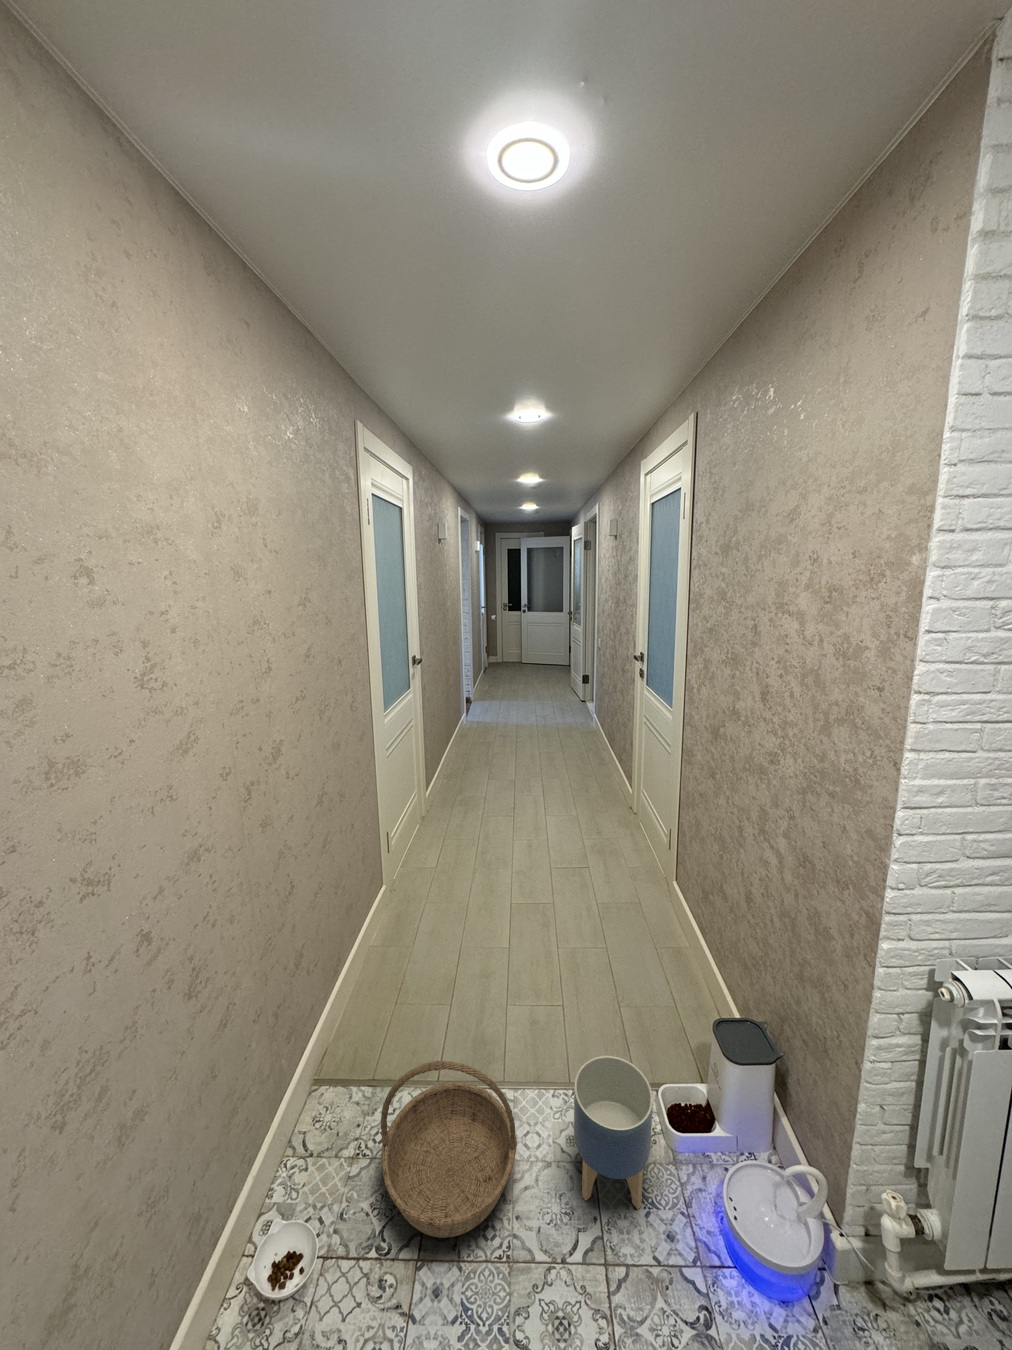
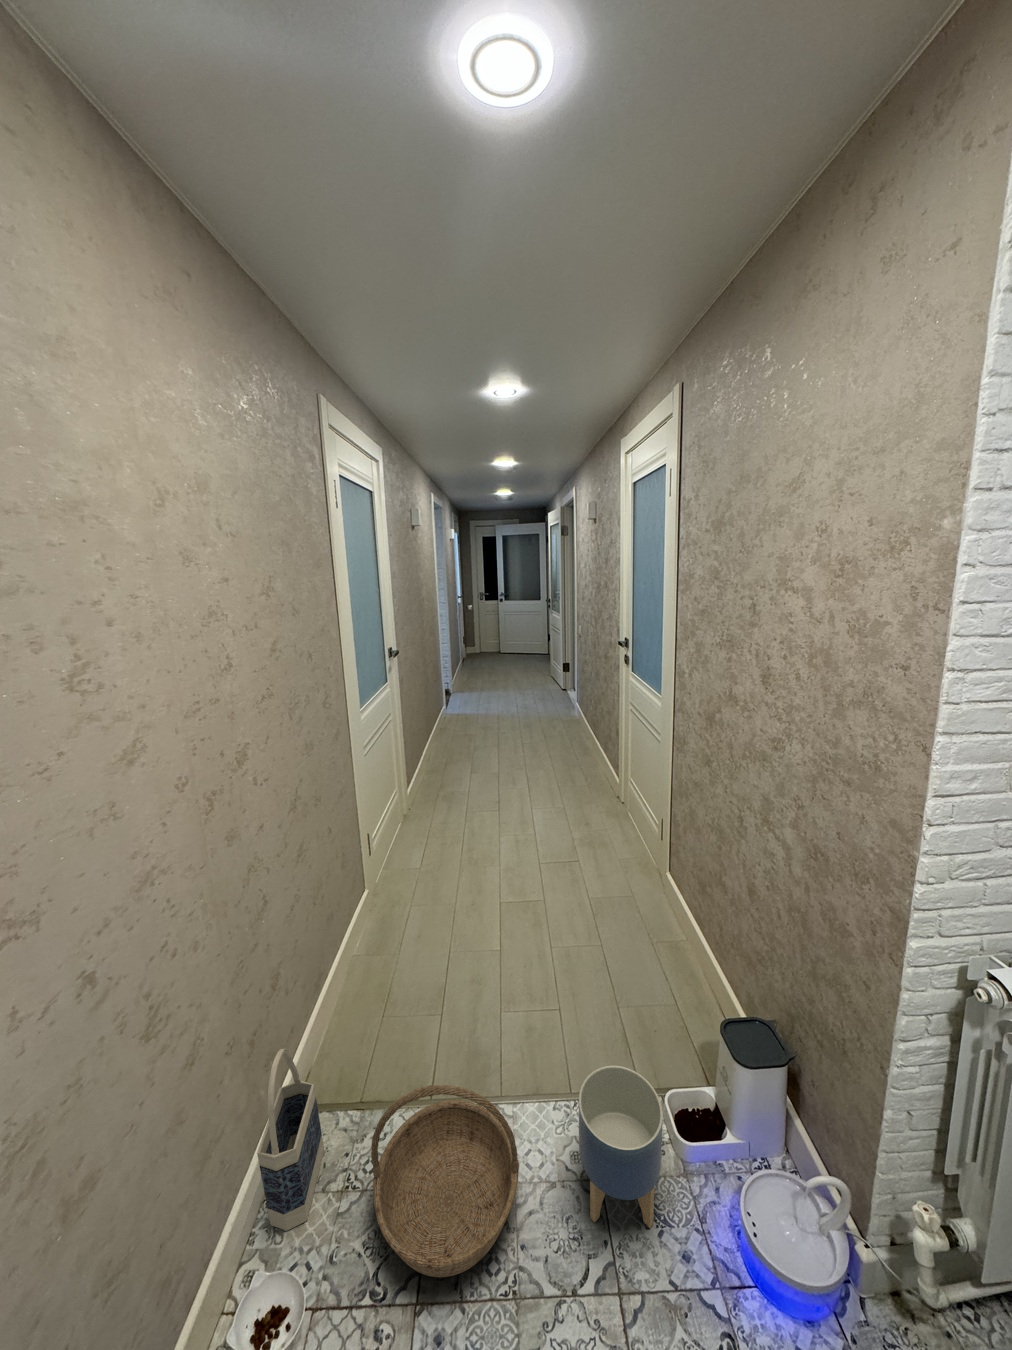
bag: none [278,1021,337,1189] -> present [257,1049,324,1231]

